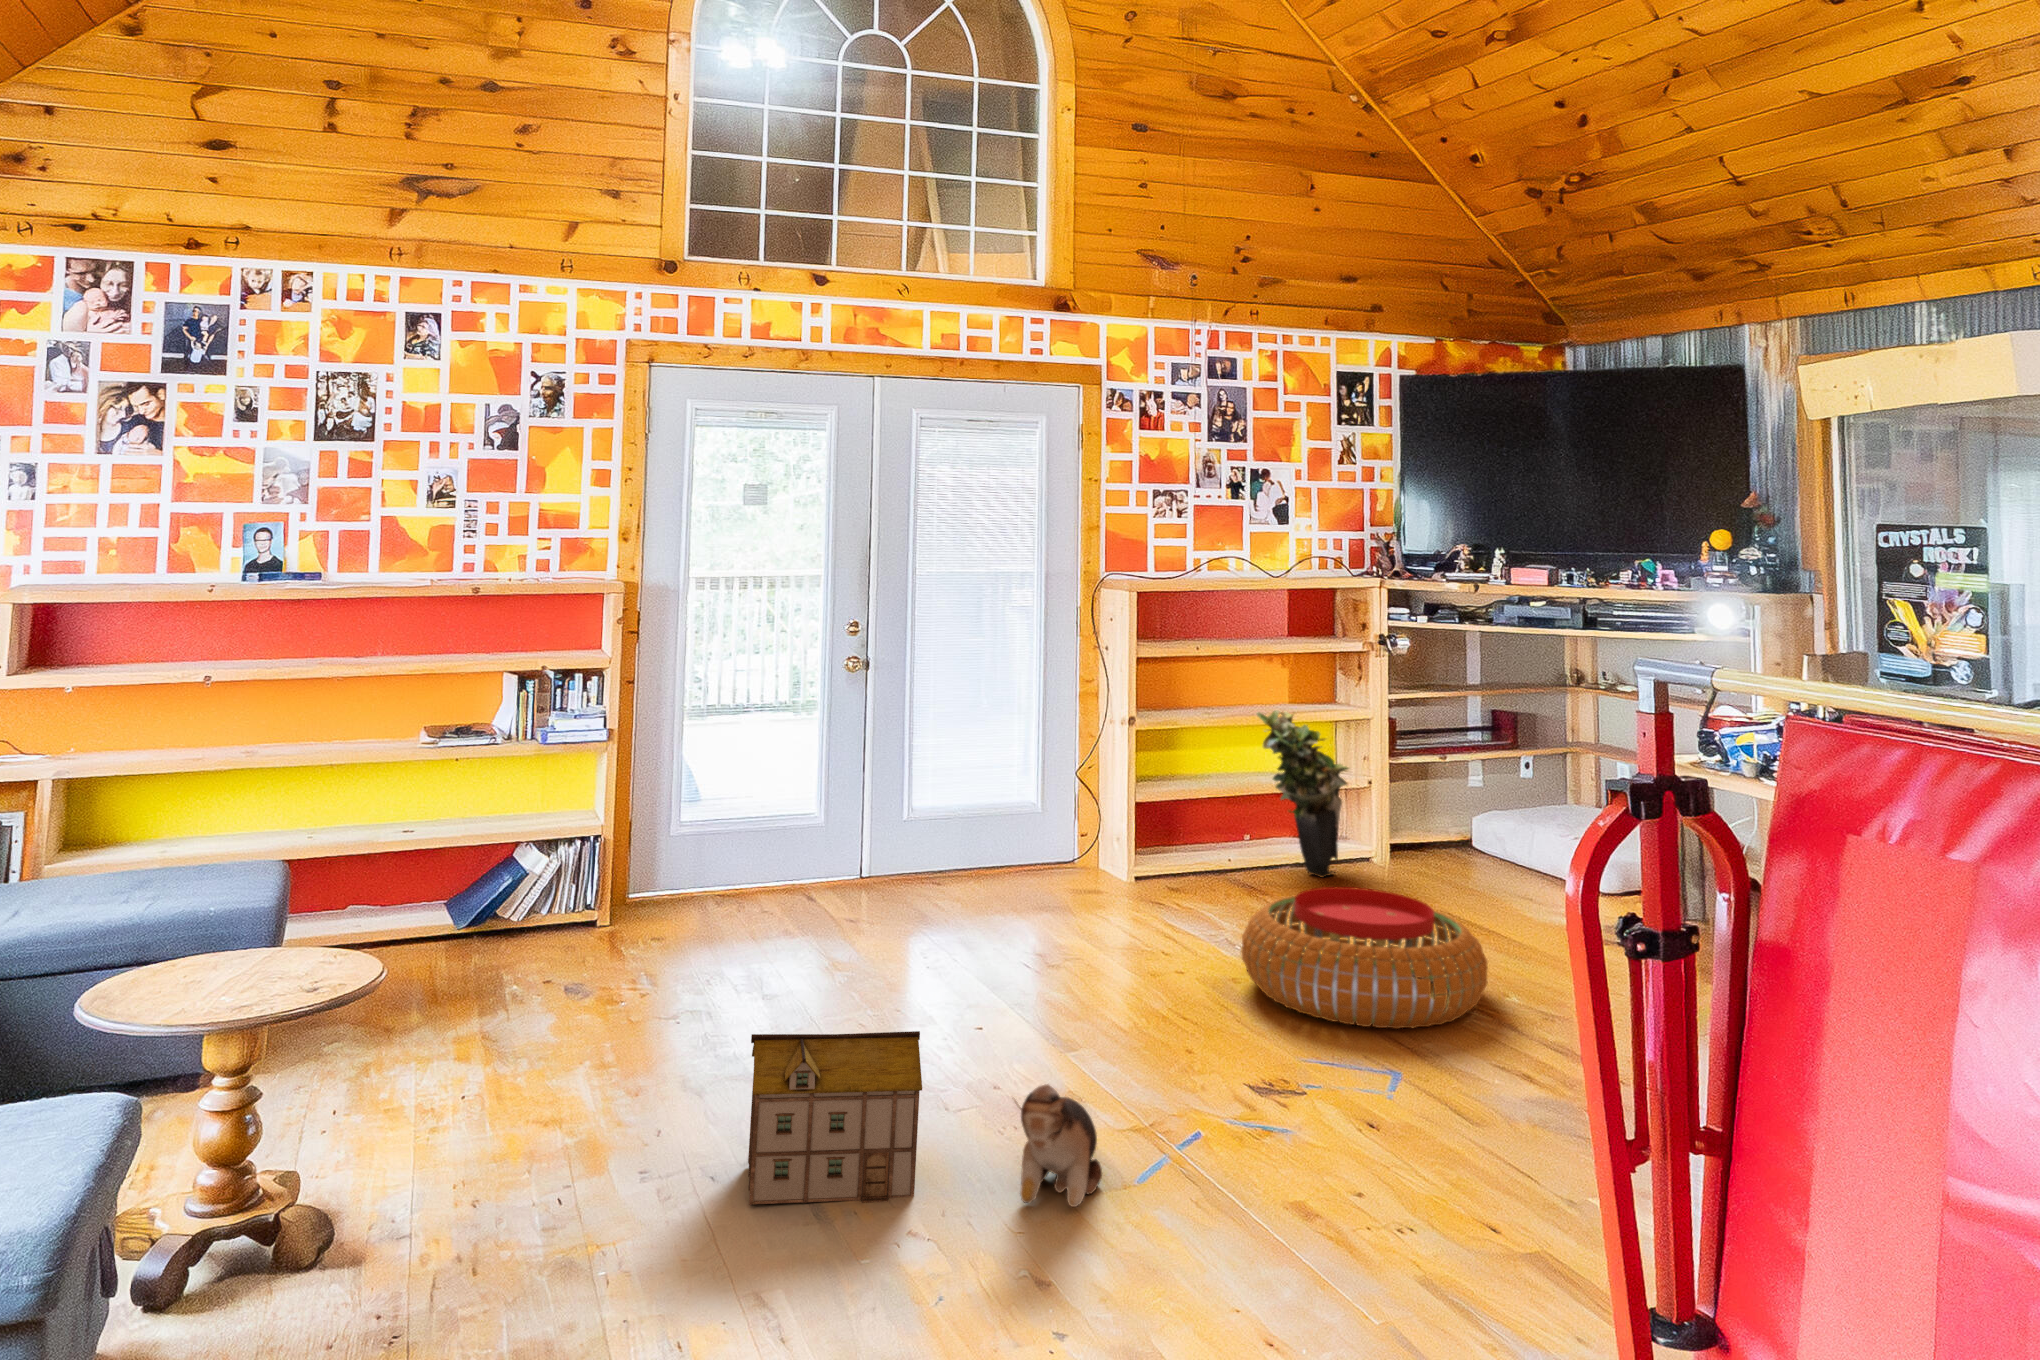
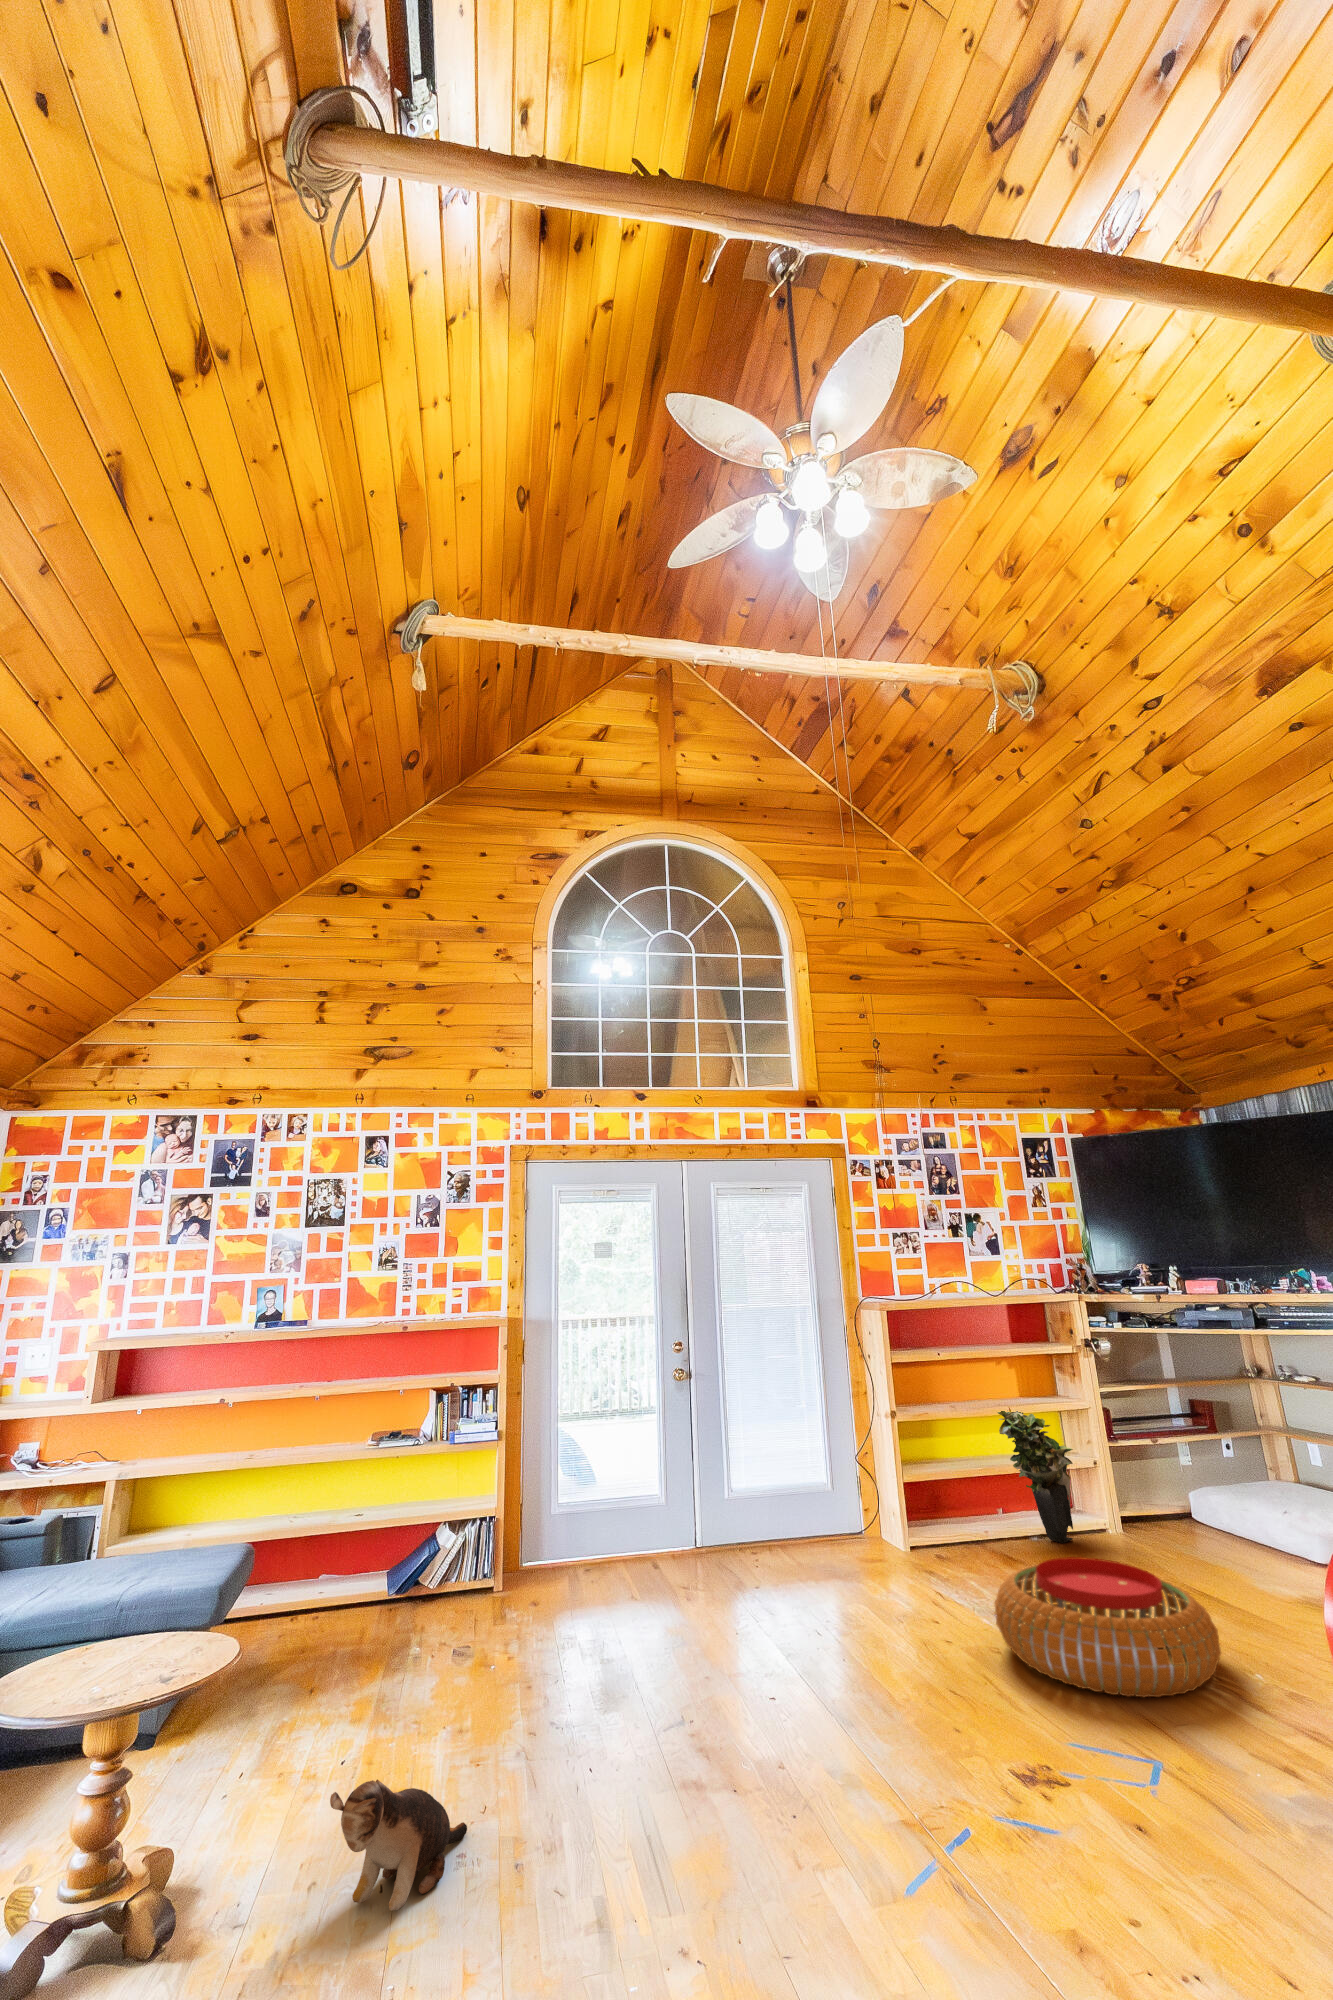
toy house: present [748,1031,922,1205] -> none [555,1708,703,1885]
plush toy: present [1014,1084,1102,1207] -> present [330,1779,467,1910]

